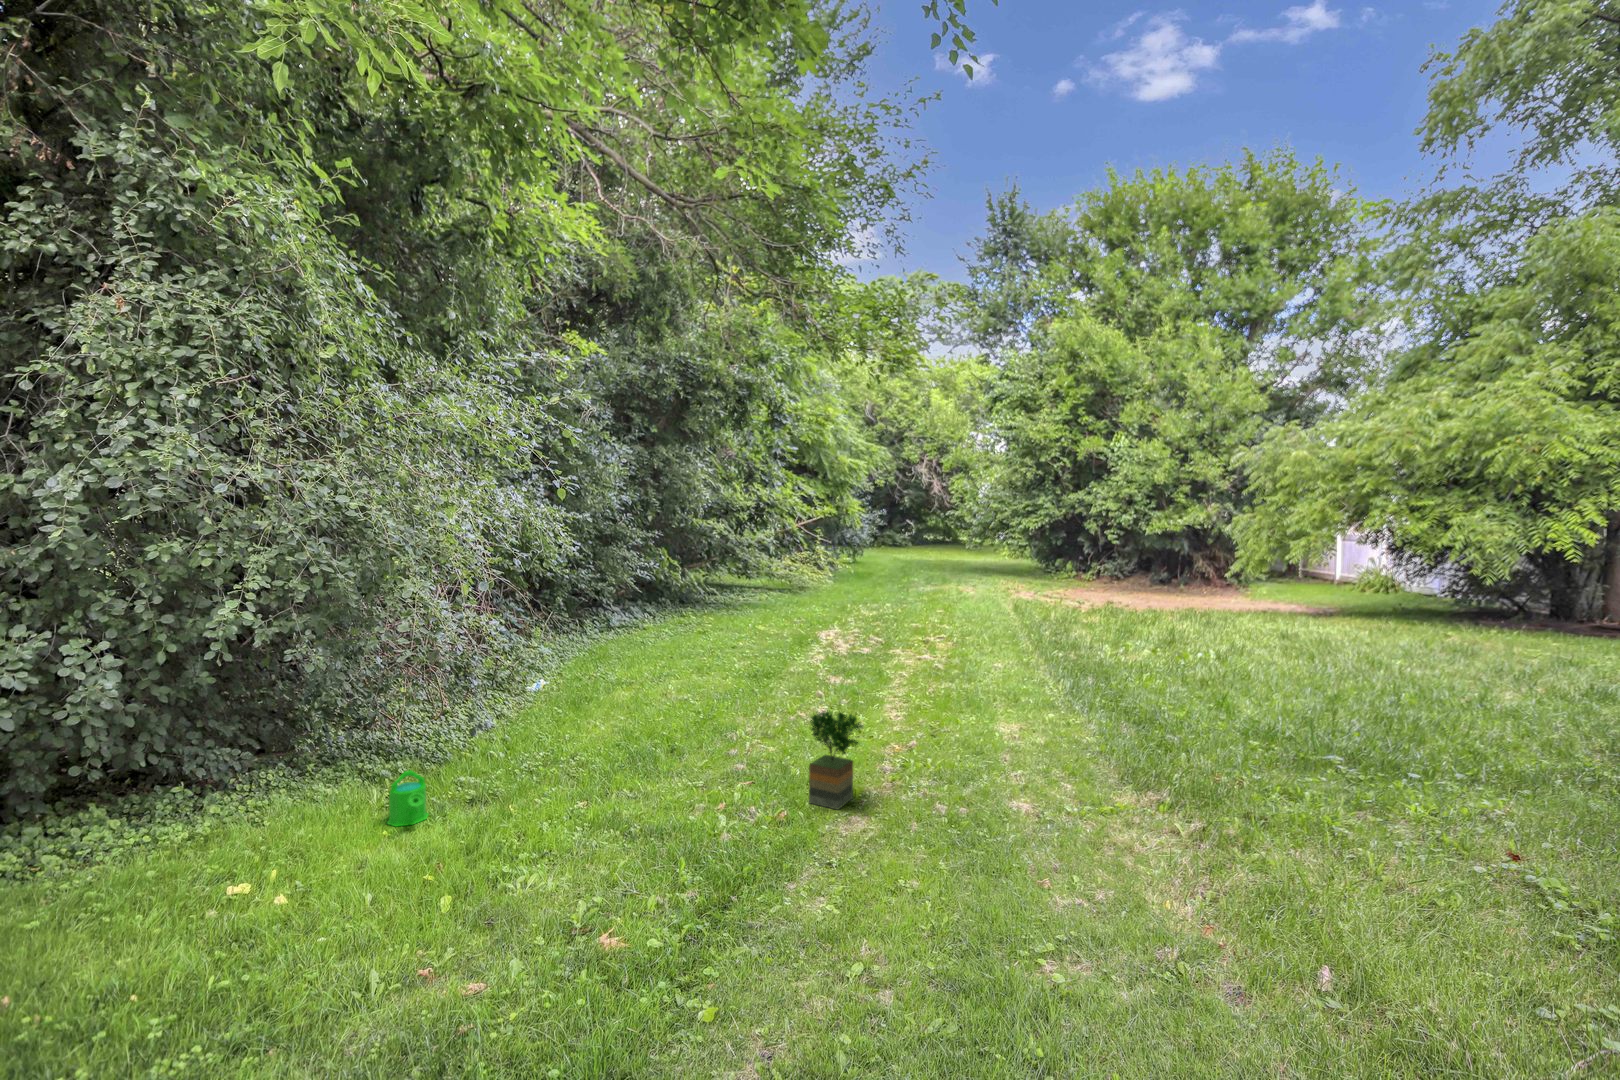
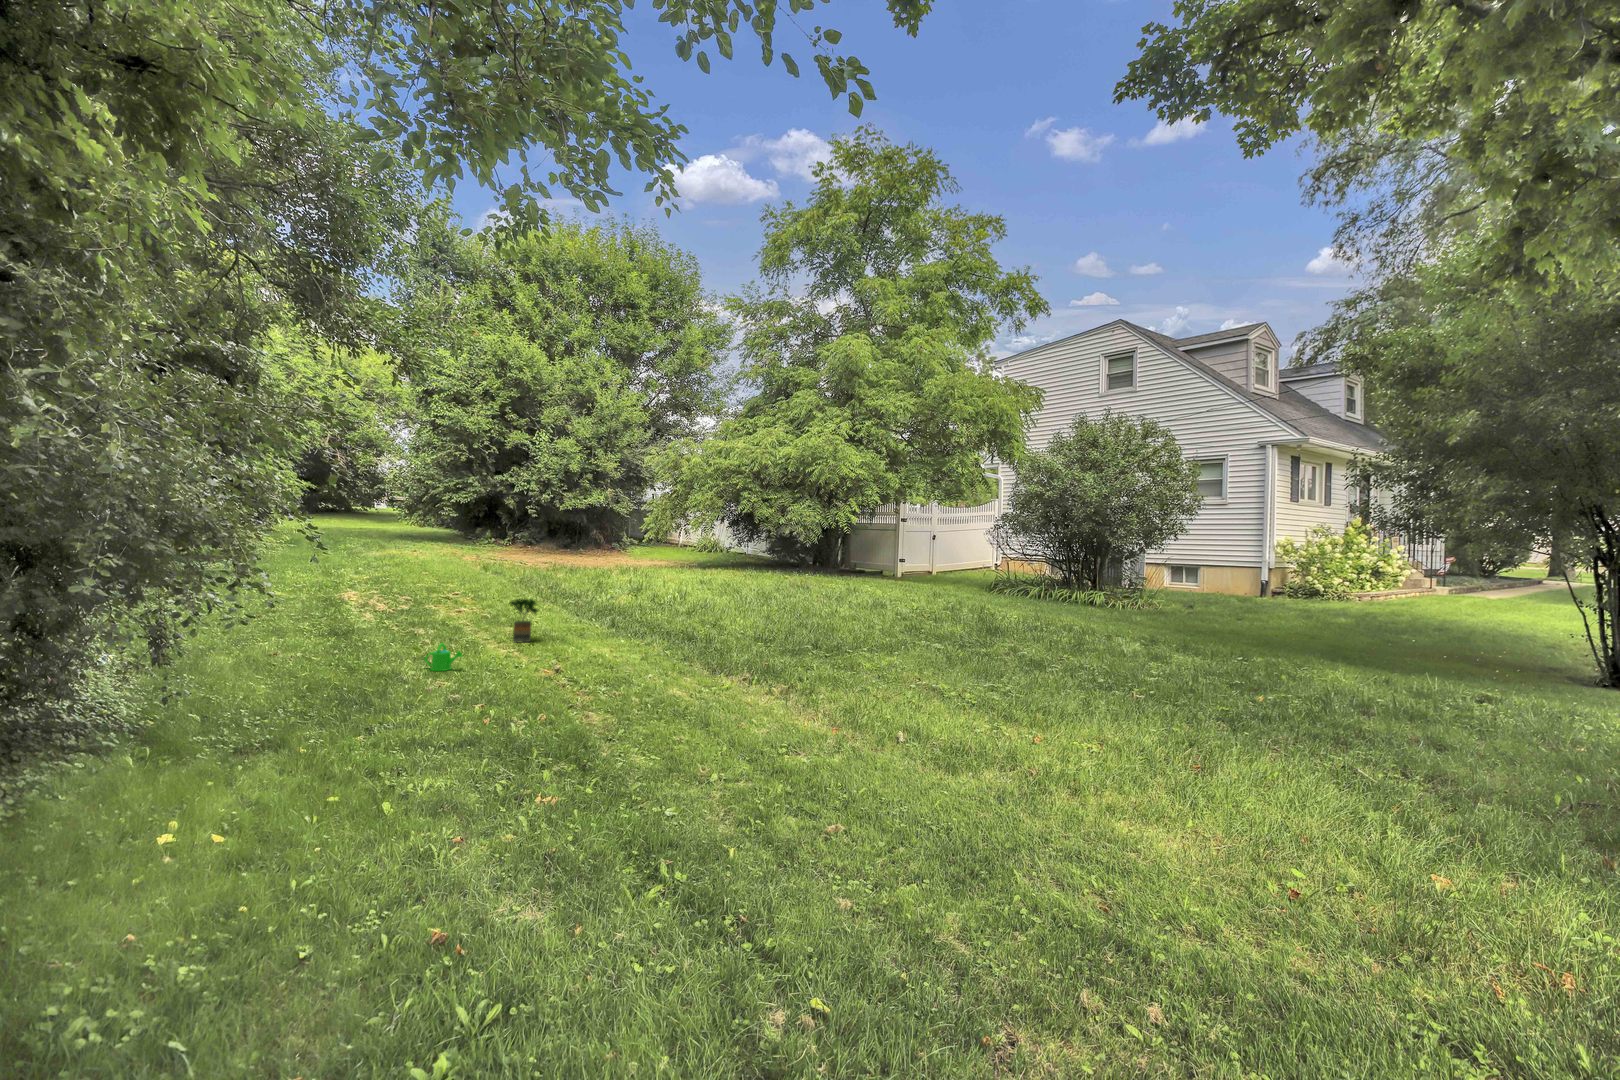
watering can: present [387,770,429,826] -> present [424,643,462,671]

